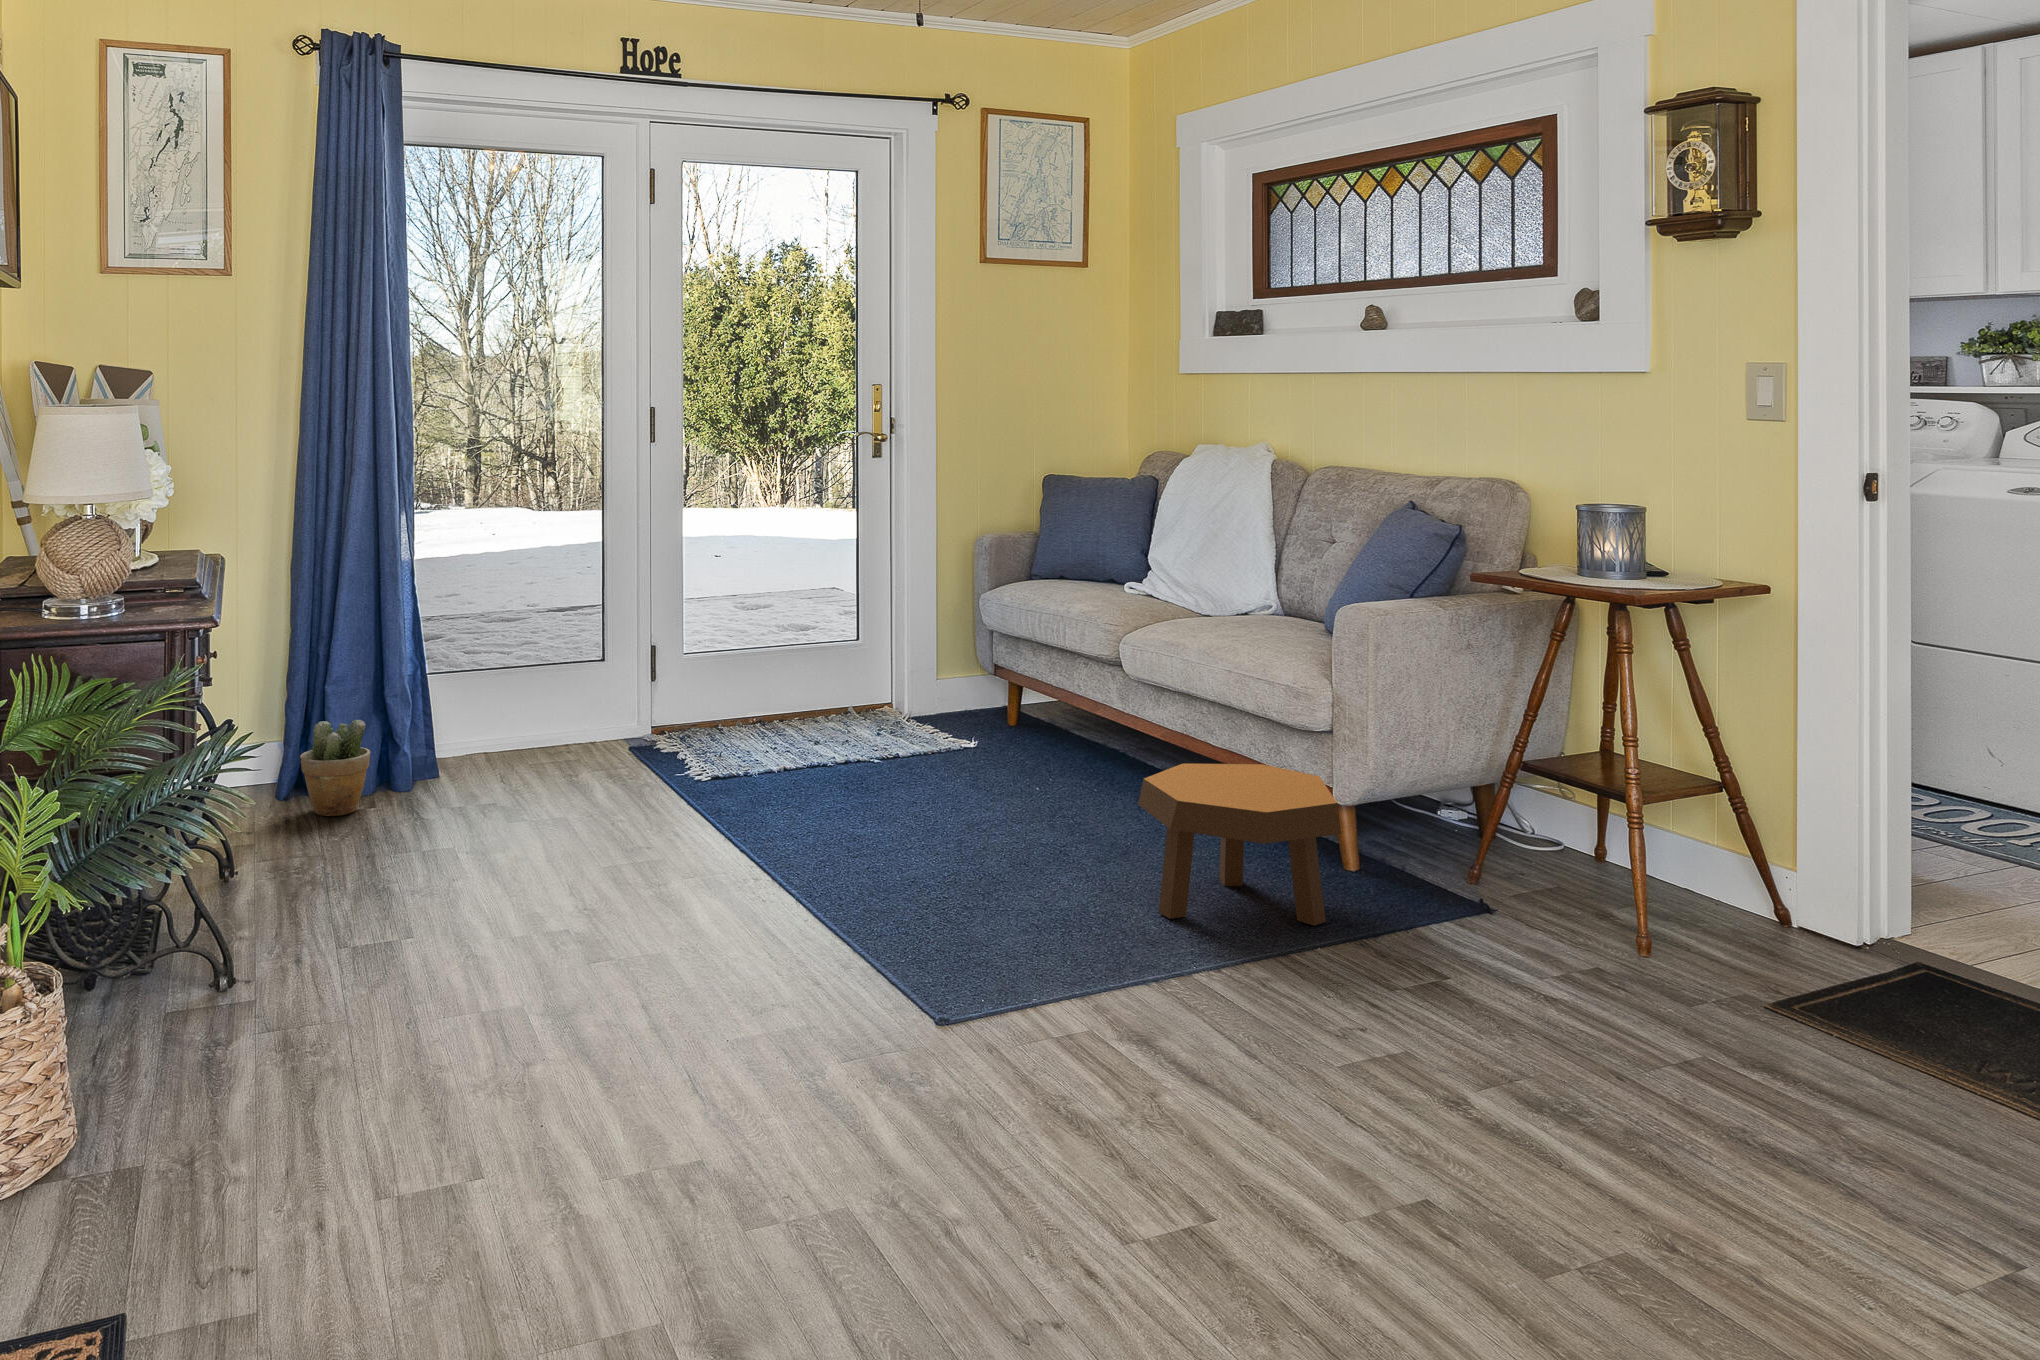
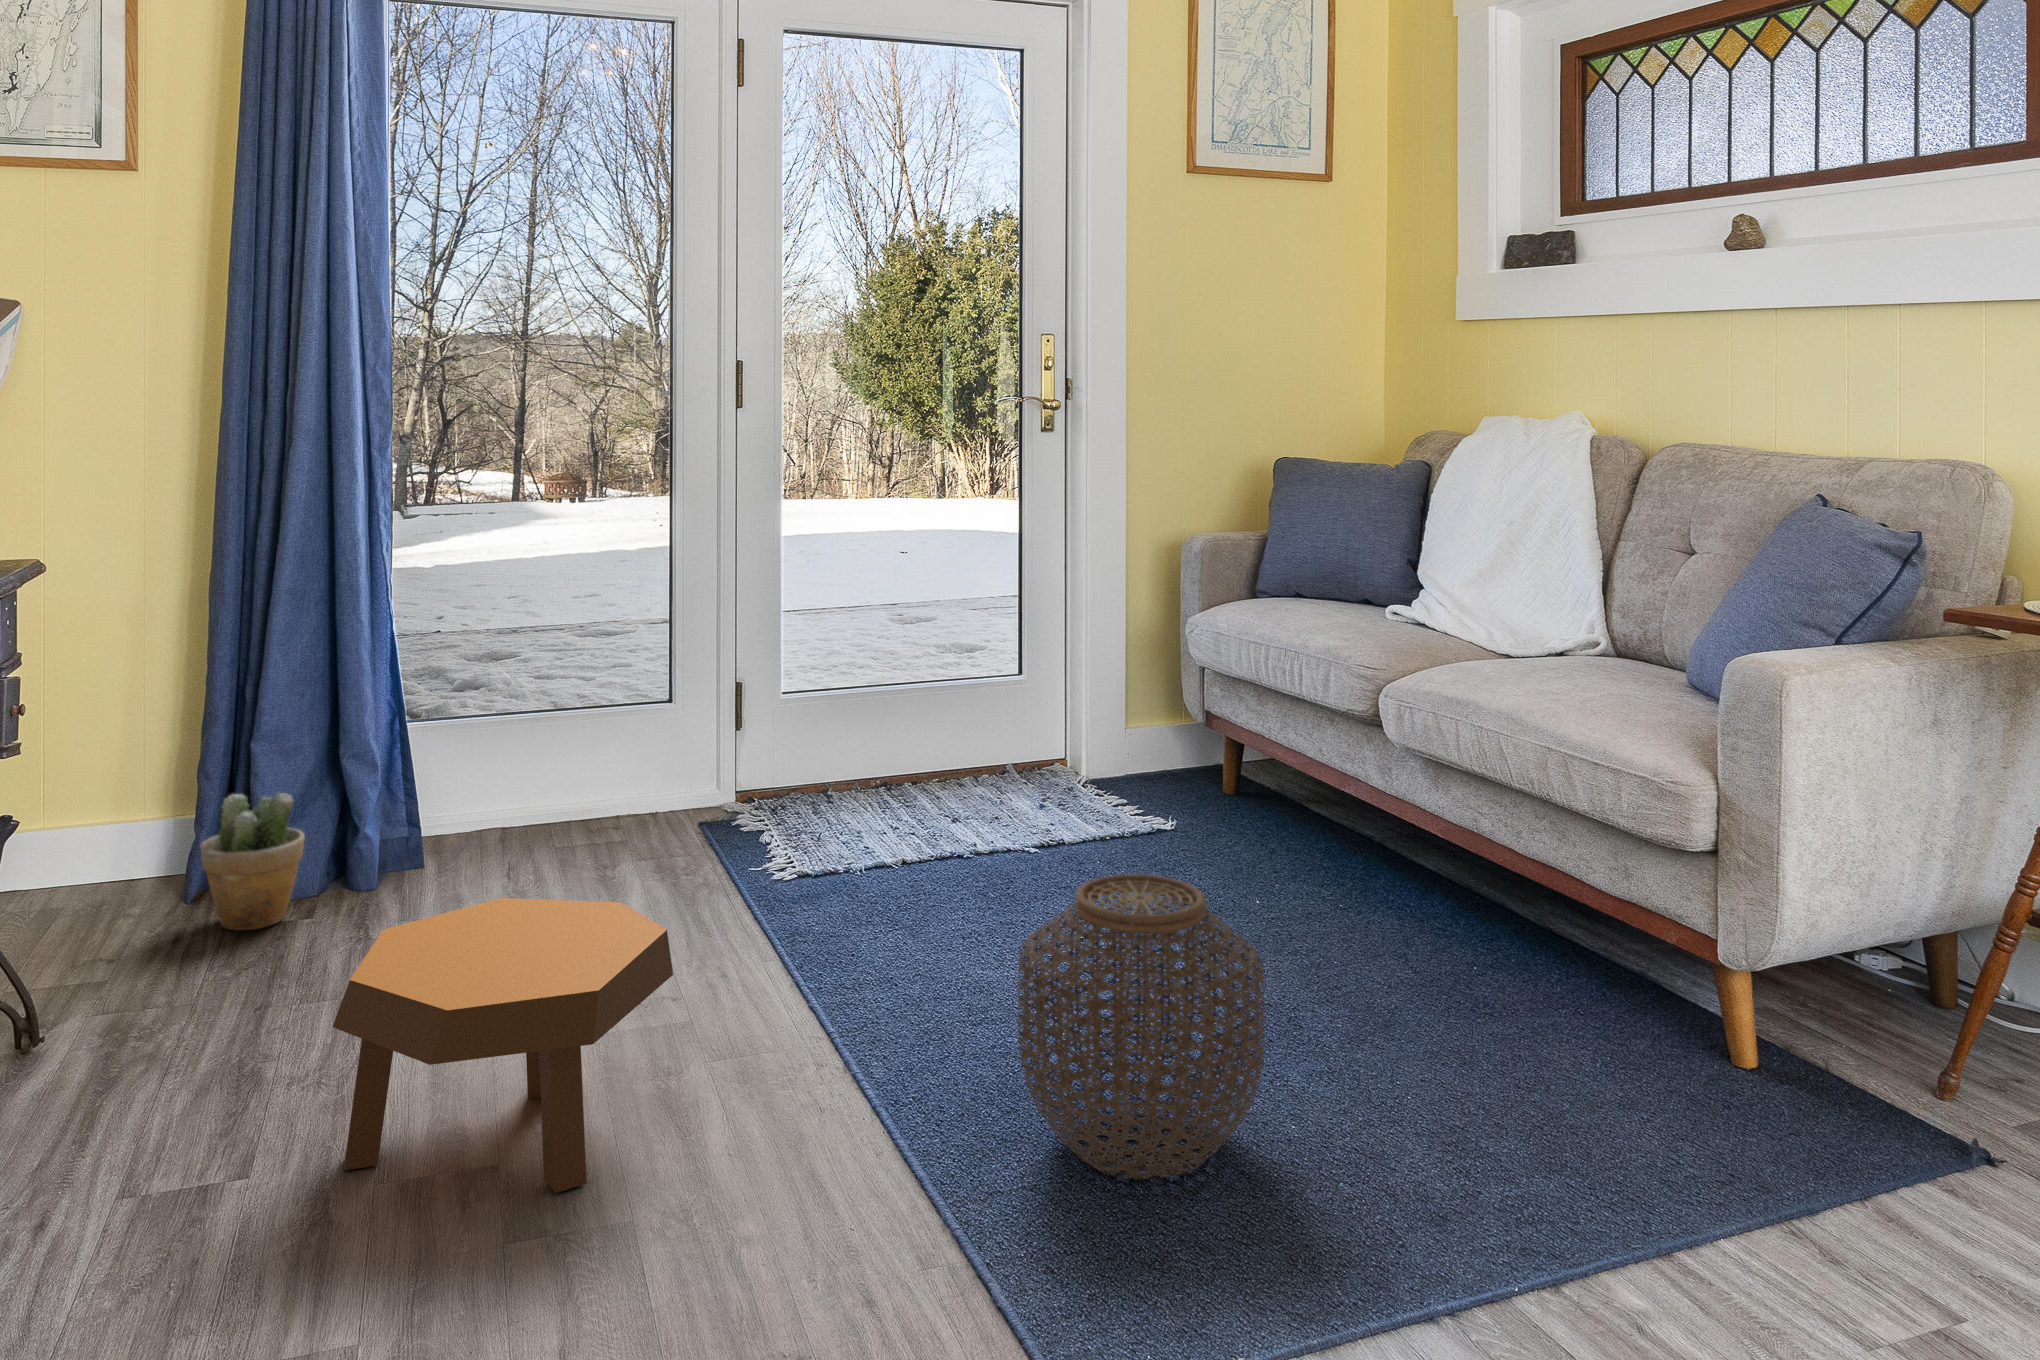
woven basket: none [893,746,1046,927] -> present [1018,874,1265,1179]
footstool: present [1138,763,1341,926] -> present [332,898,673,1193]

